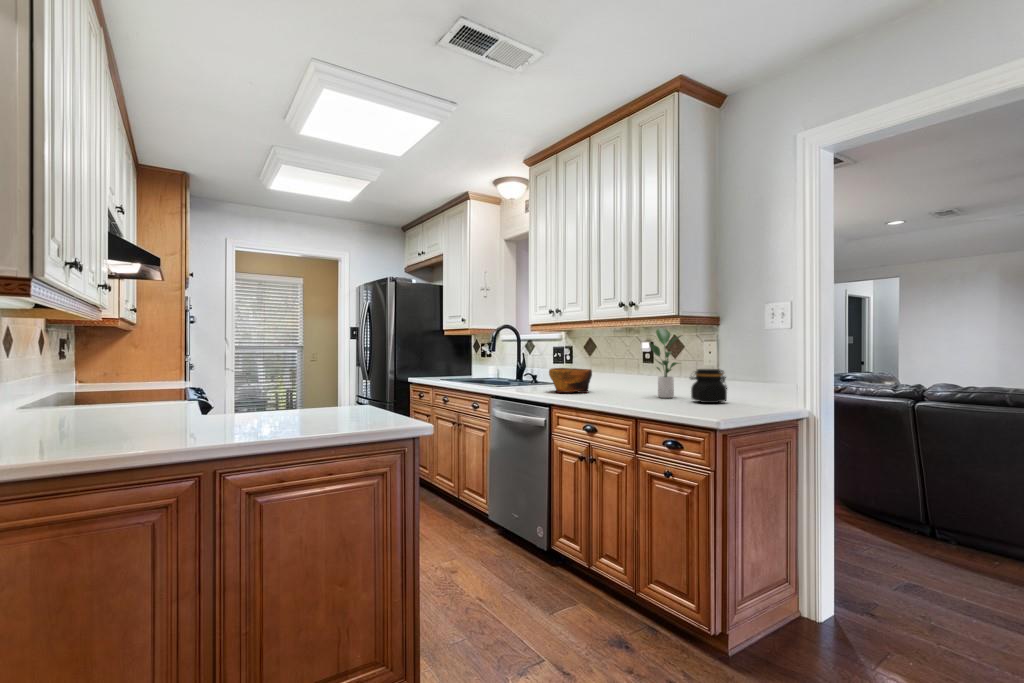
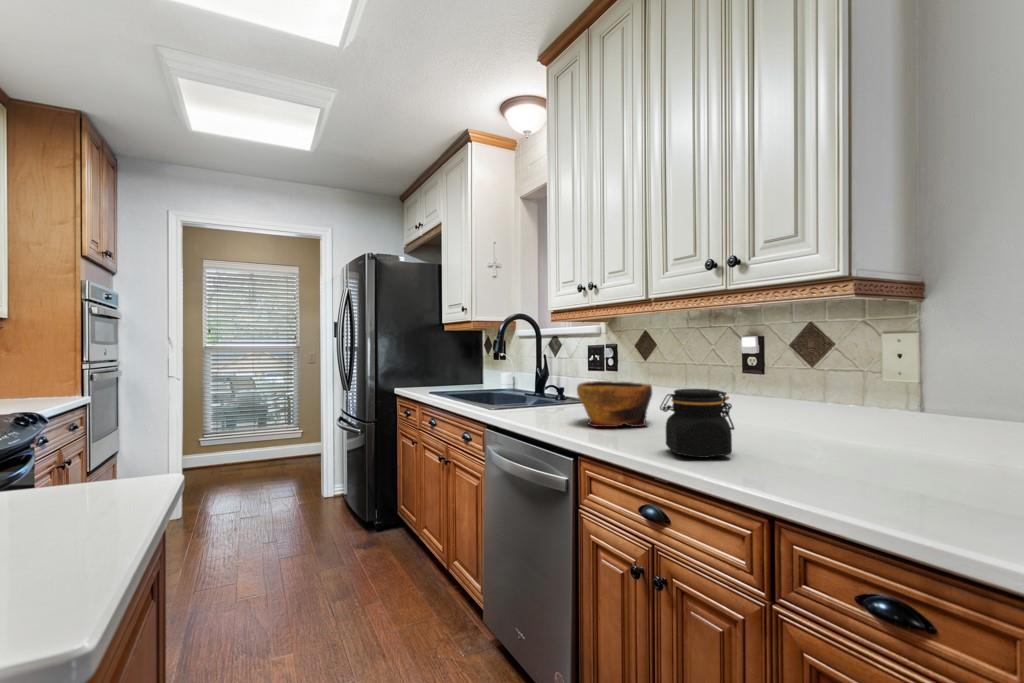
potted plant: present [649,328,681,398] -> none [768,309,843,446]
jar: present [690,369,727,403] -> present [660,389,734,458]

